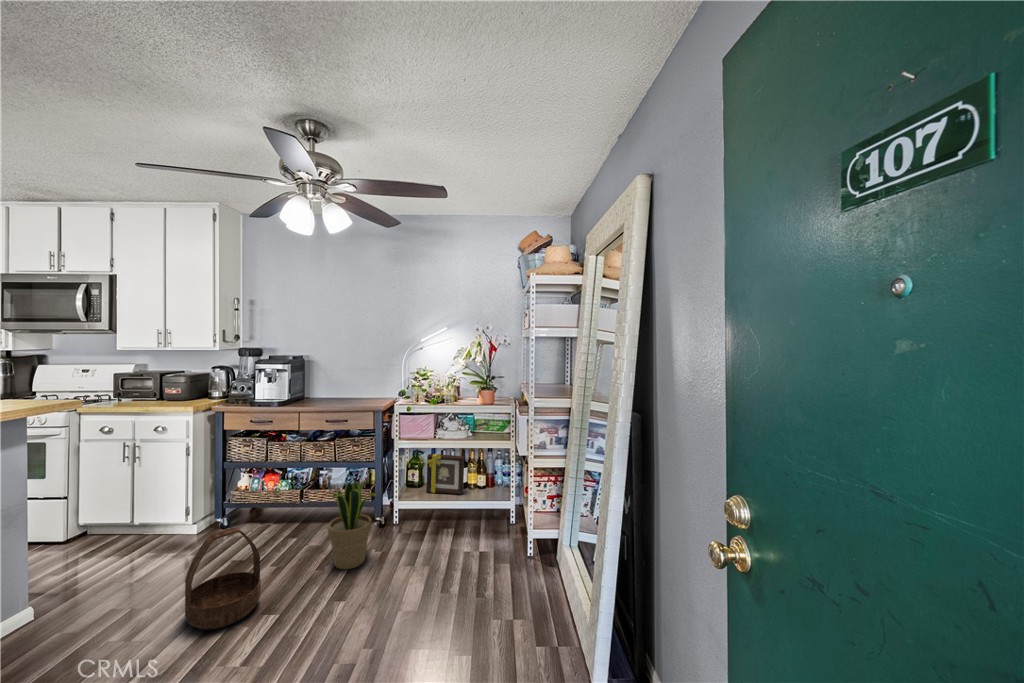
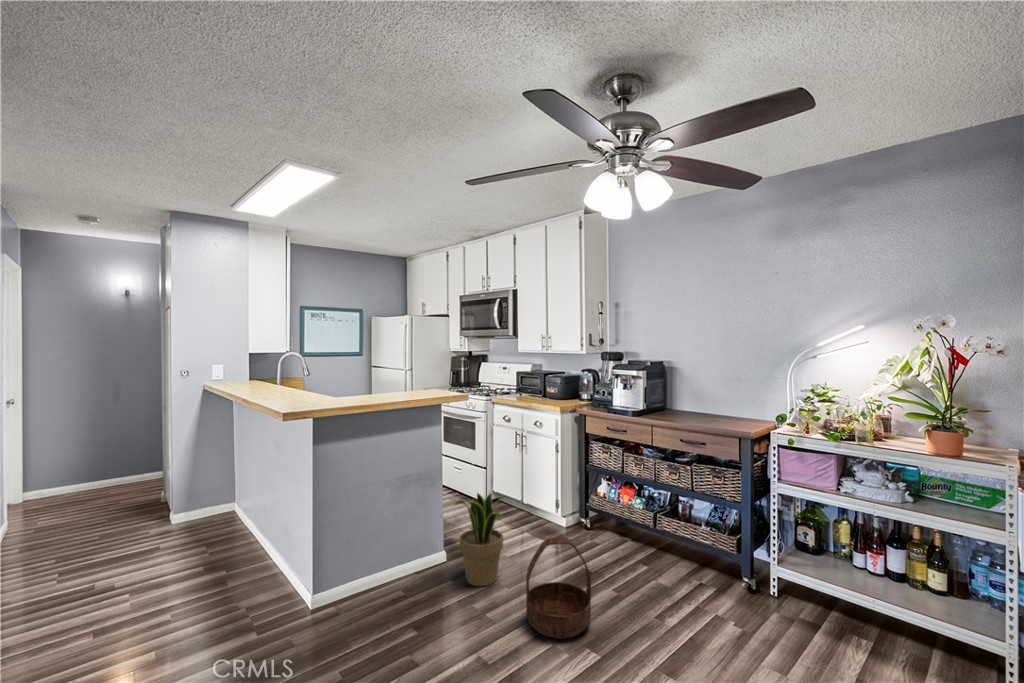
picture frame: present [426,454,464,494] -> none [823,511,894,590]
potted plant: present [328,480,377,569] -> present [455,493,505,586]

